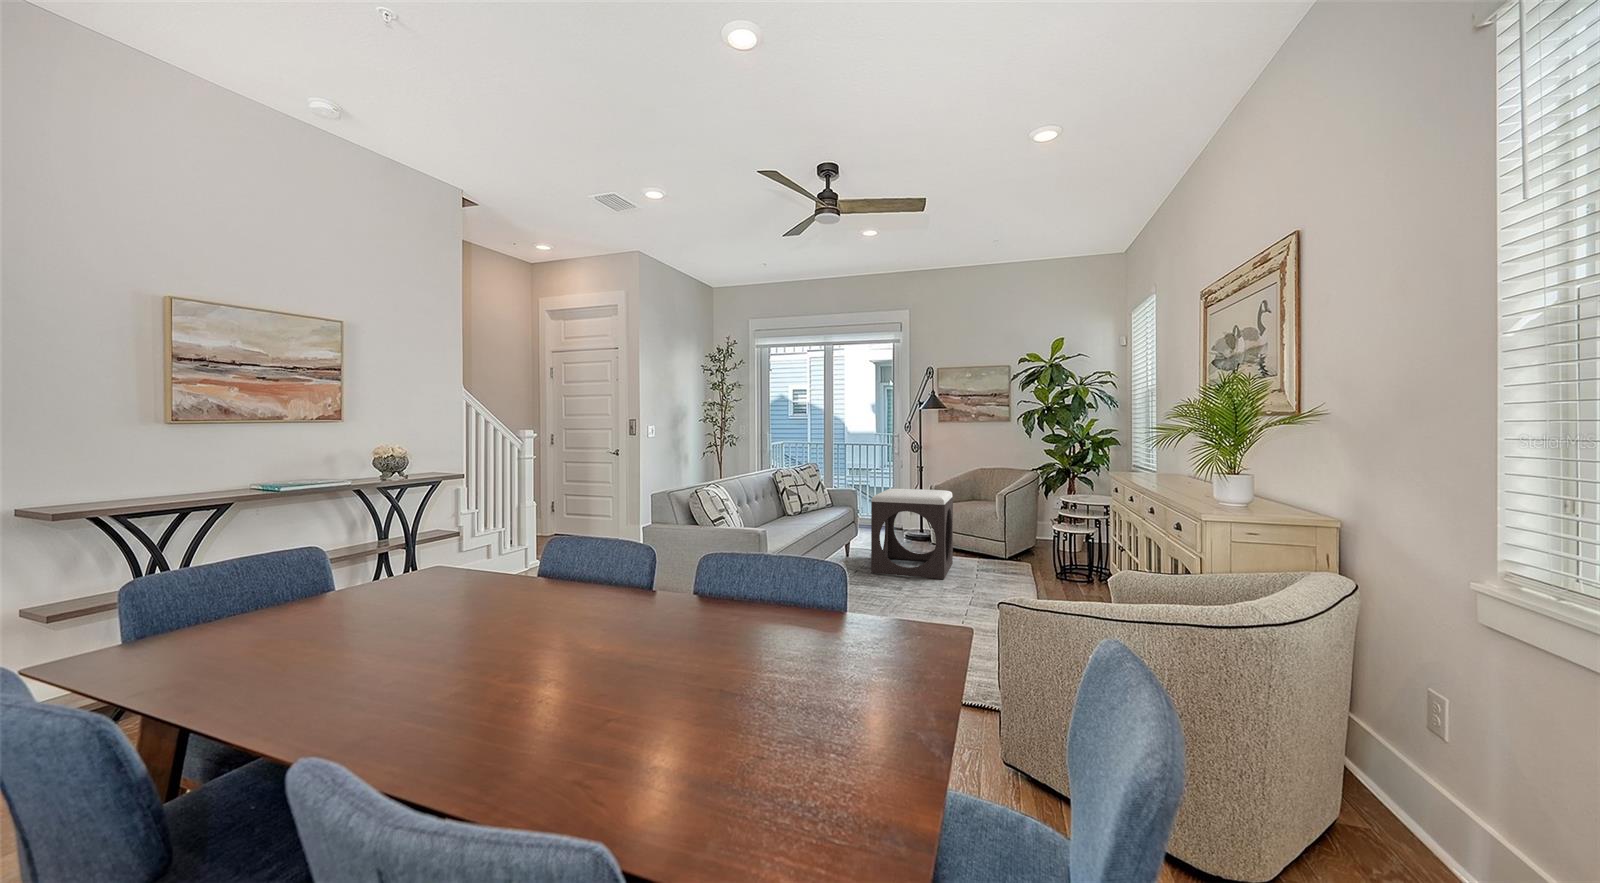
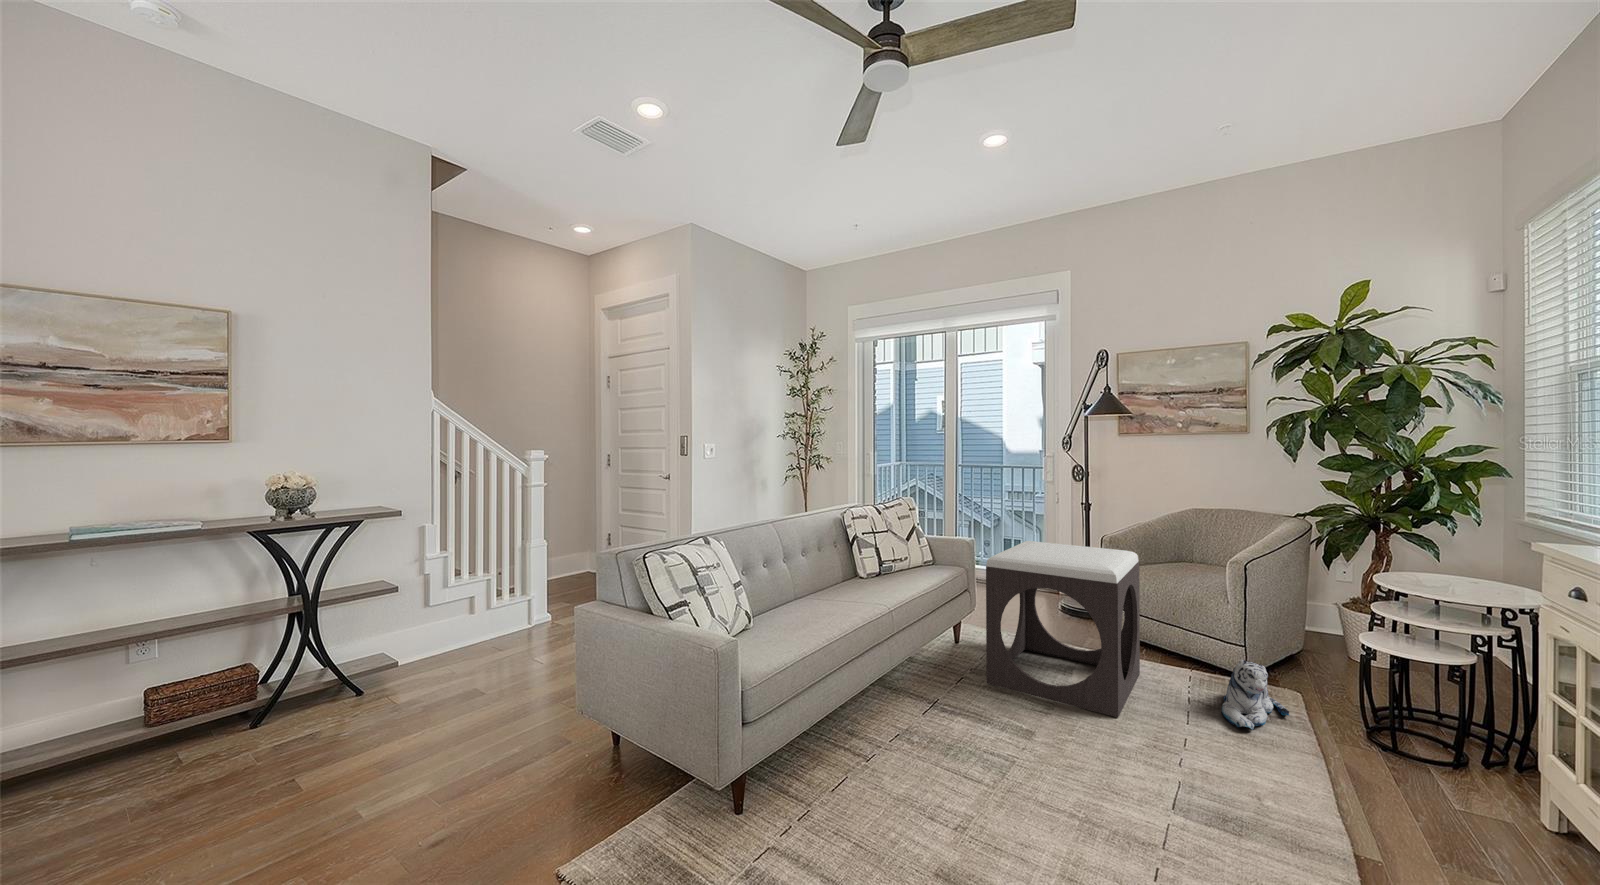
plush toy: none [993,544,1024,578] -> present [1221,660,1289,730]

